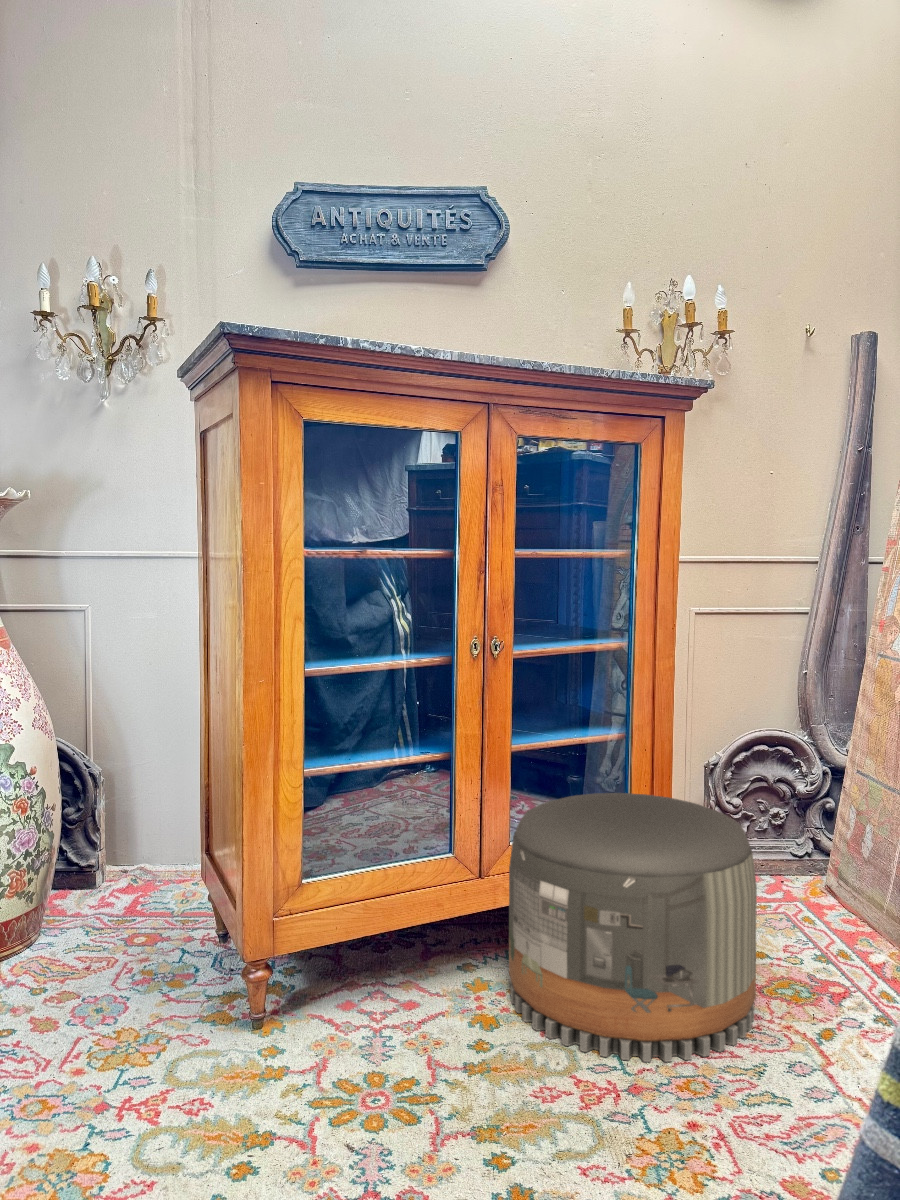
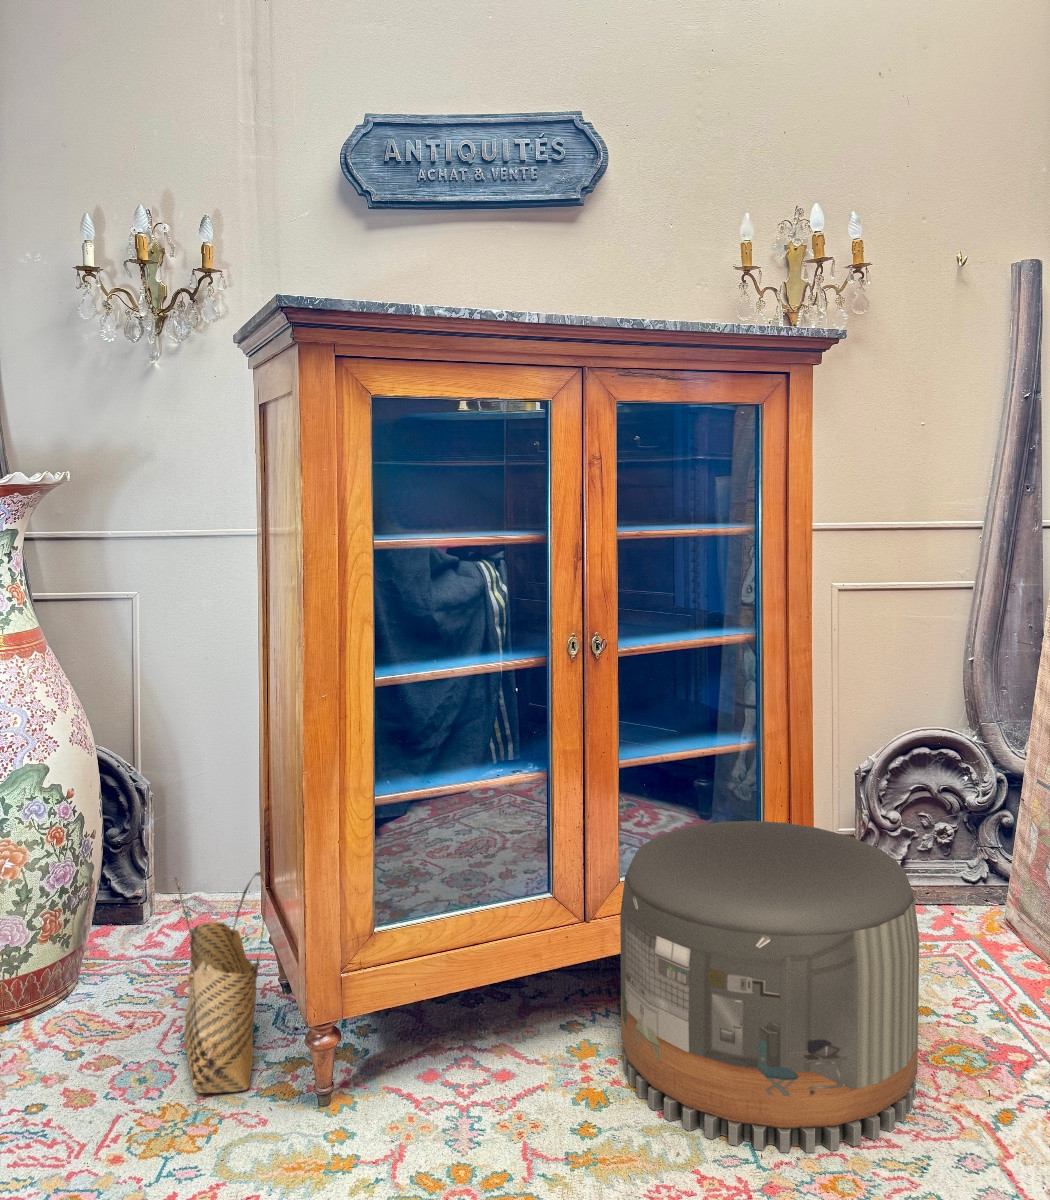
woven basket: none [131,832,210,1019] -> present [174,872,266,1093]

